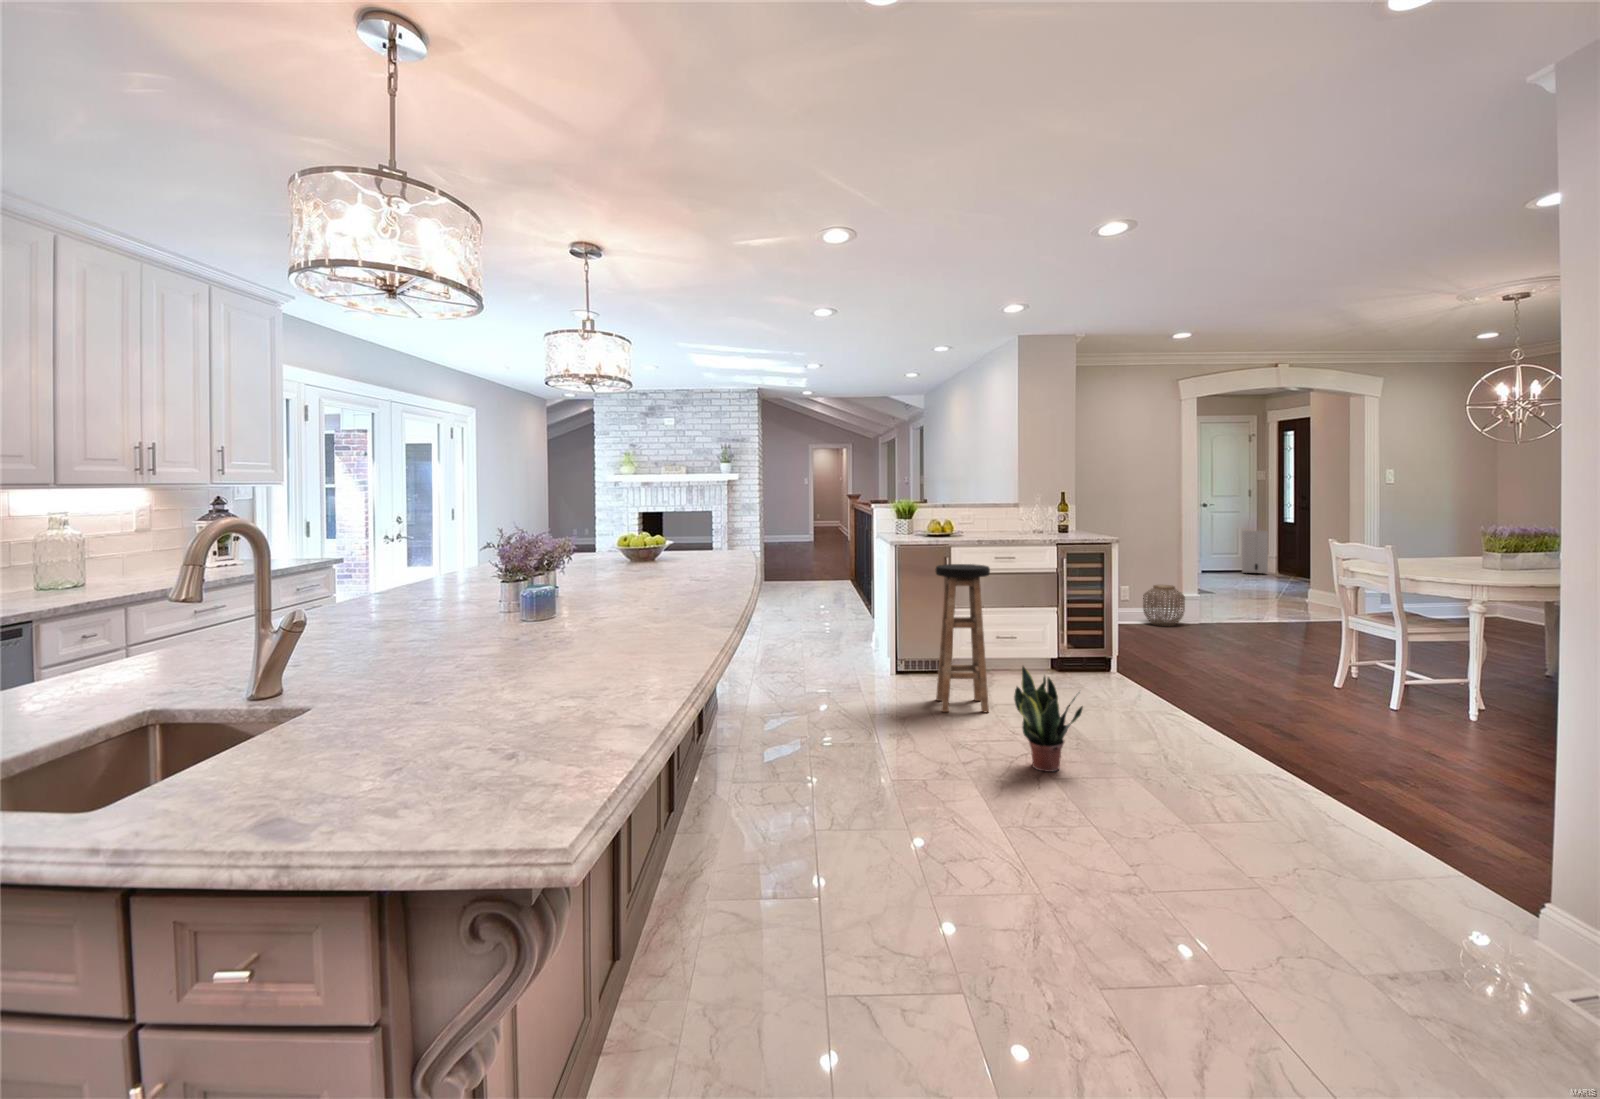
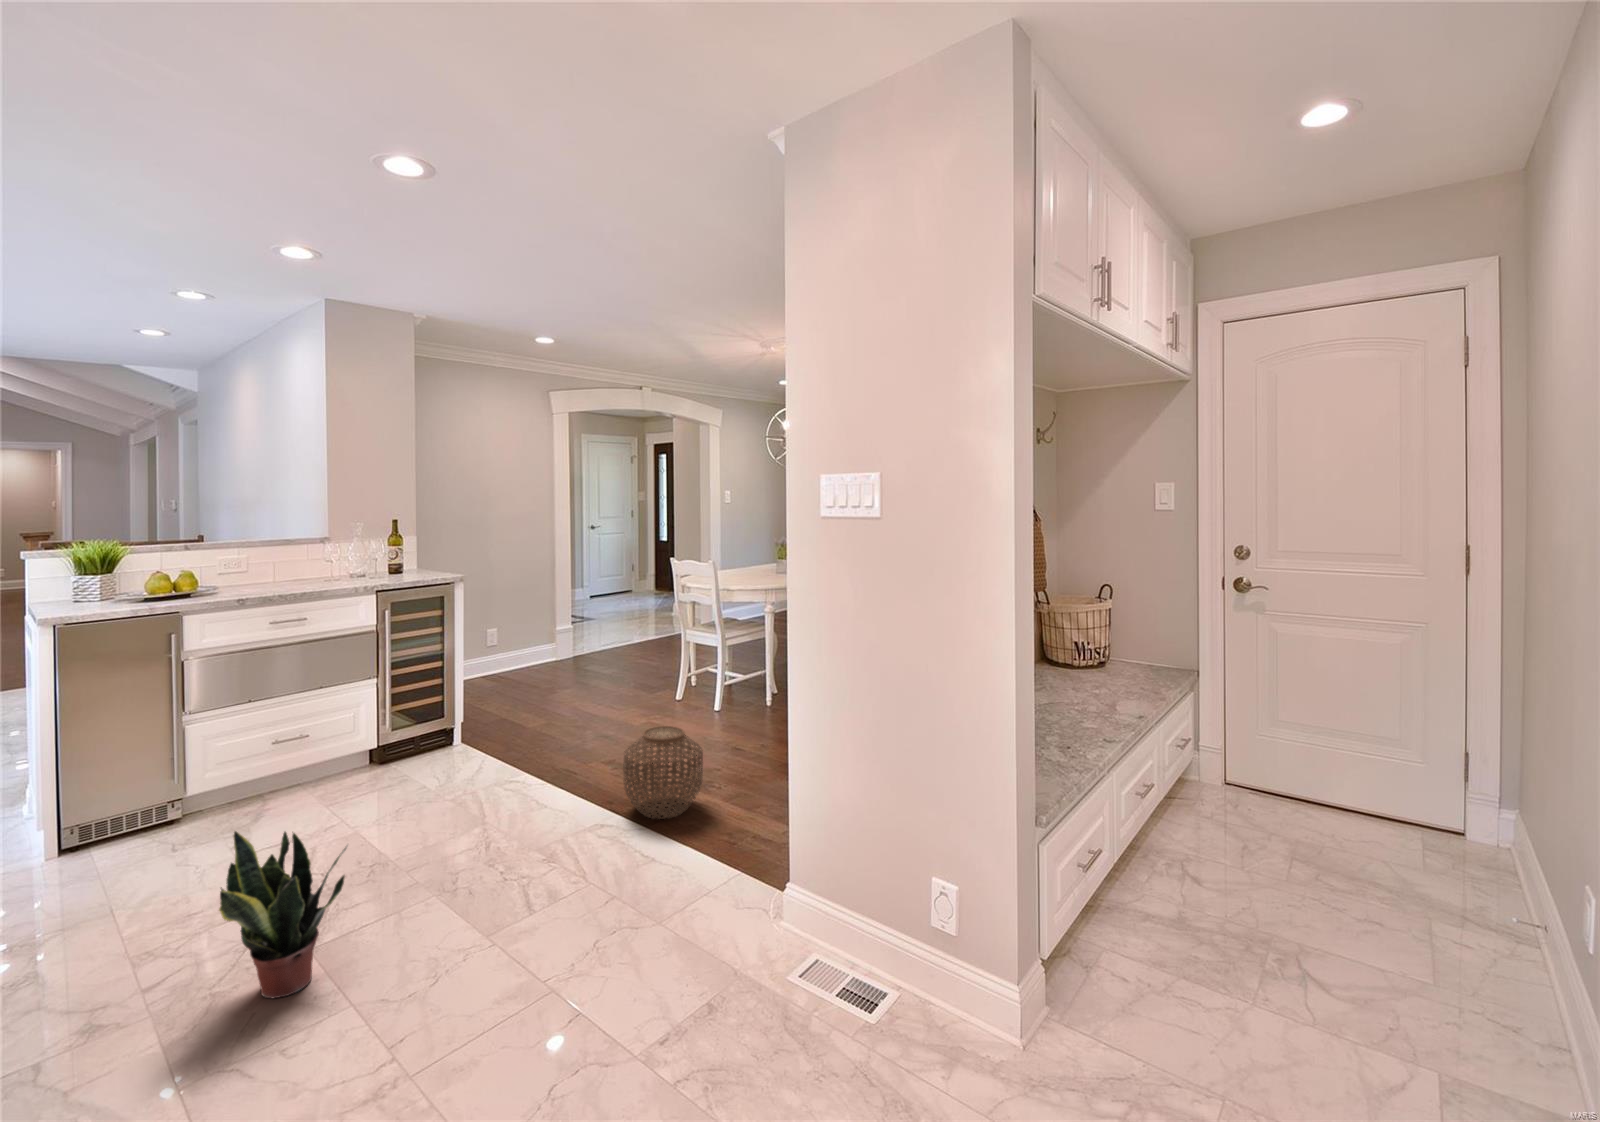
air purifier: present [1242,531,1268,574] -> none [626,549,648,590]
bar stool: present [935,564,990,713] -> none [111,641,229,902]
woven basket: present [1143,585,1185,626] -> present [623,726,703,819]

